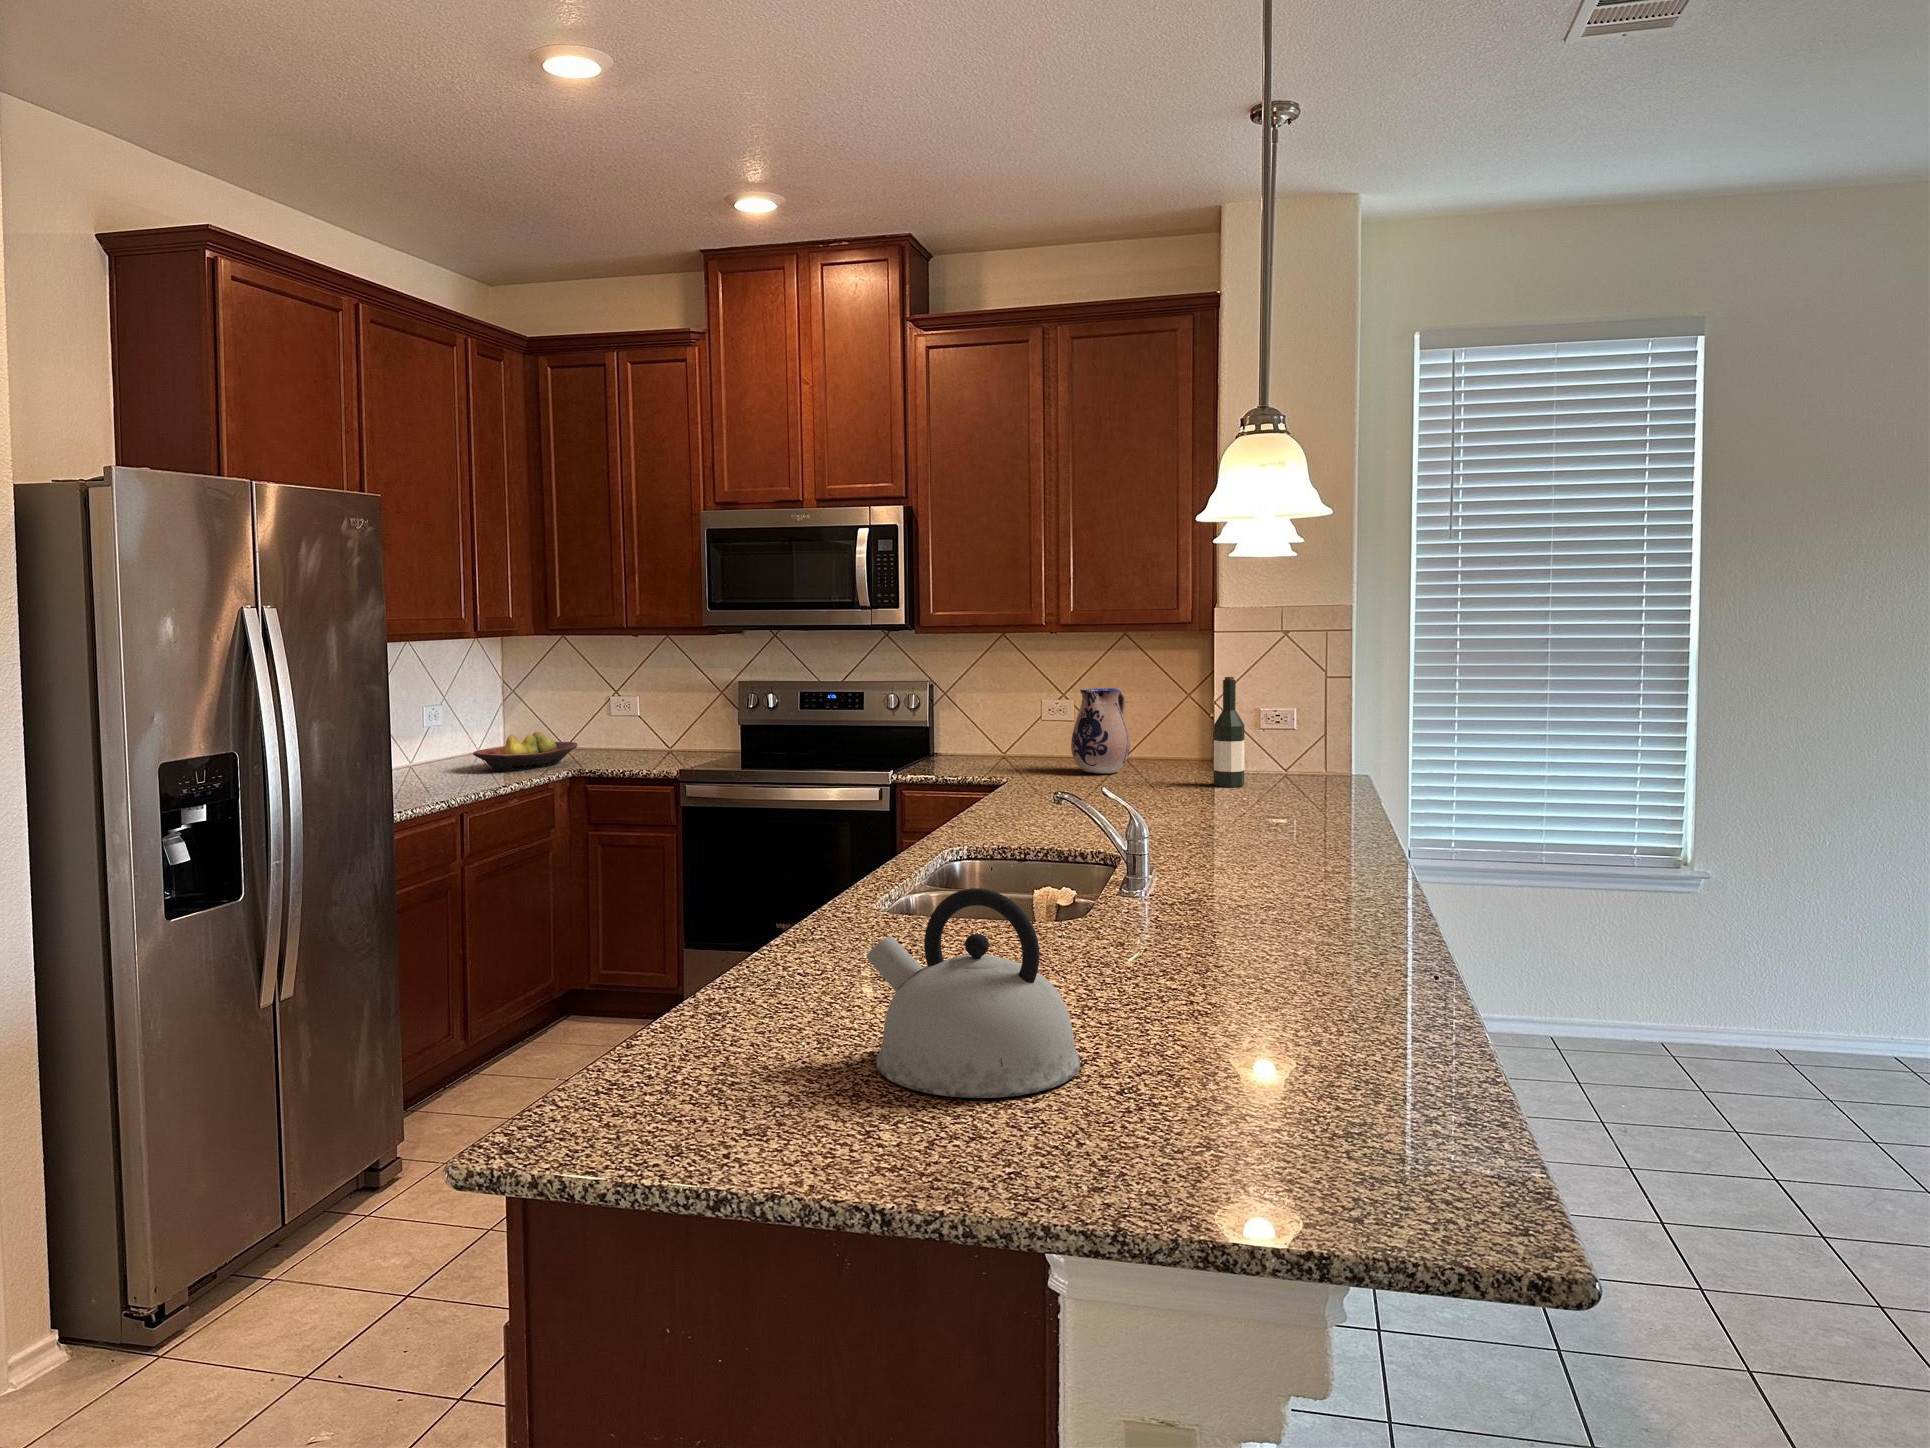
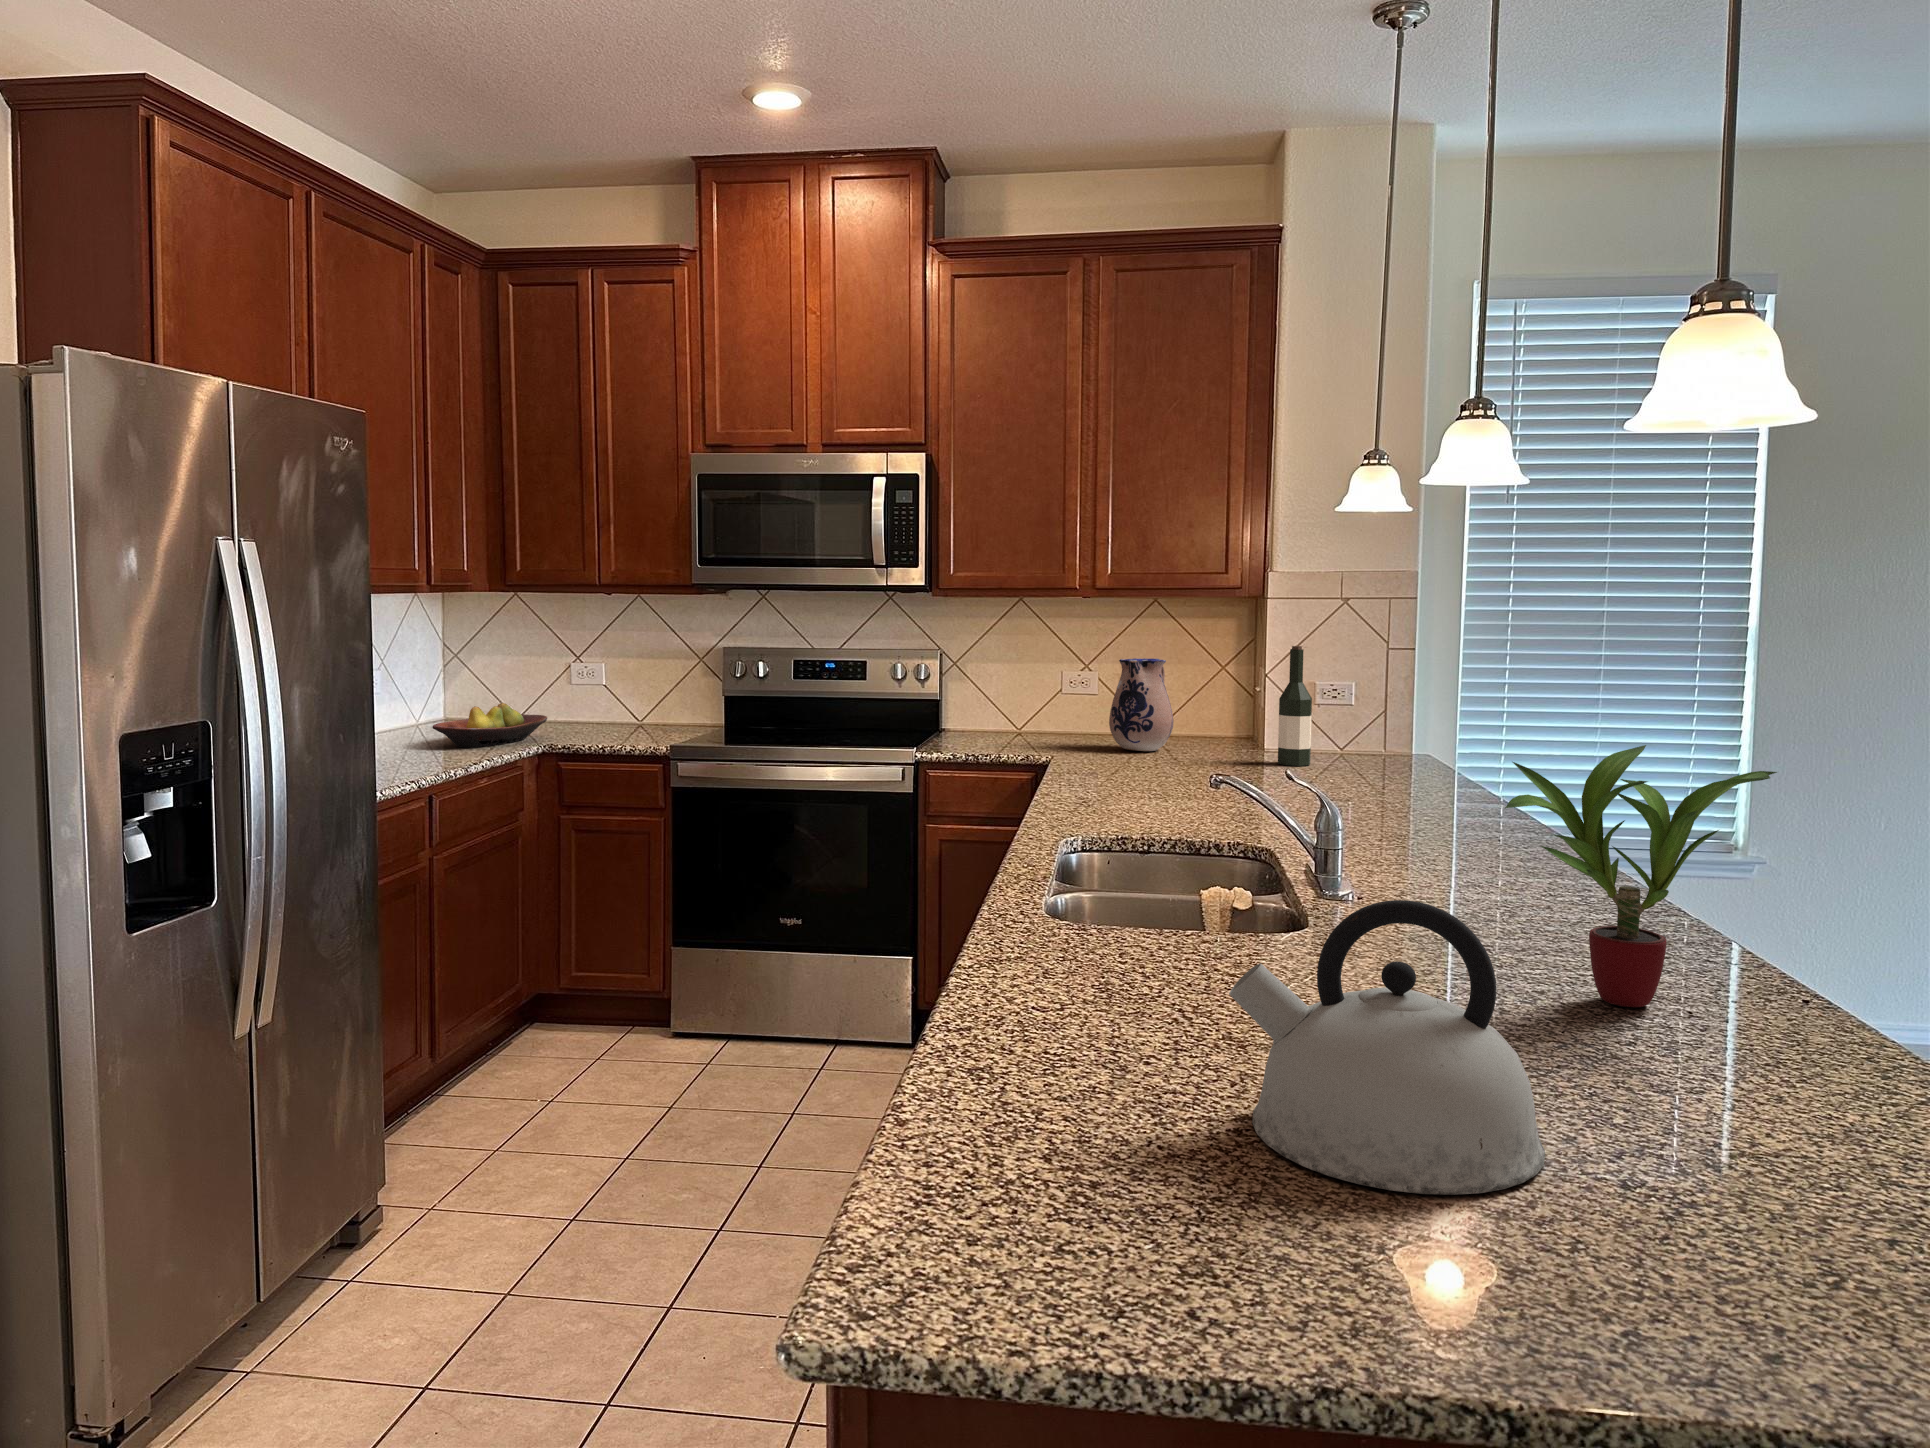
potted plant: none [1165,771,1394,983] -> present [1505,745,1777,1007]

